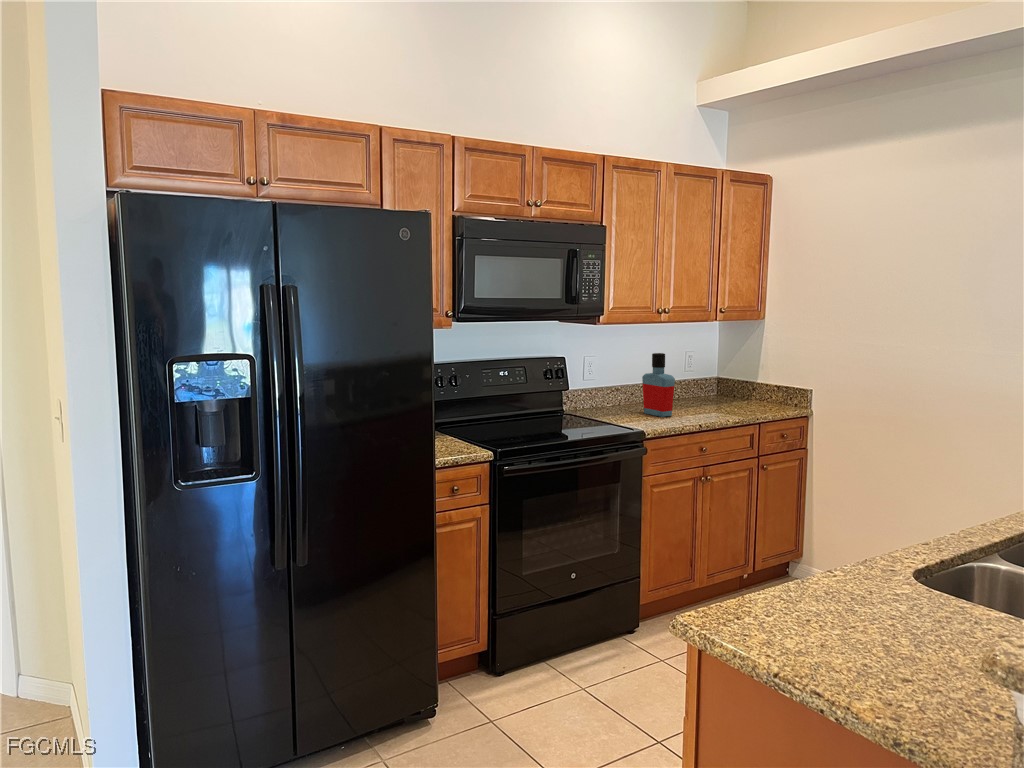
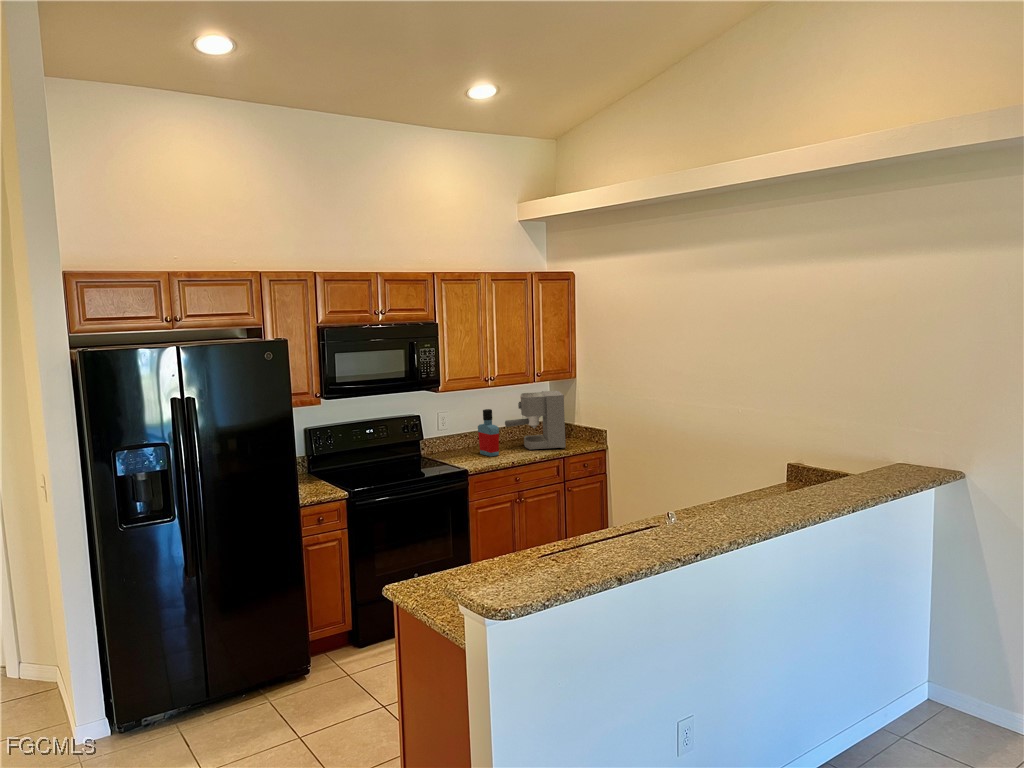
coffee maker: none [674,335,760,412] -> present [505,391,566,450]

